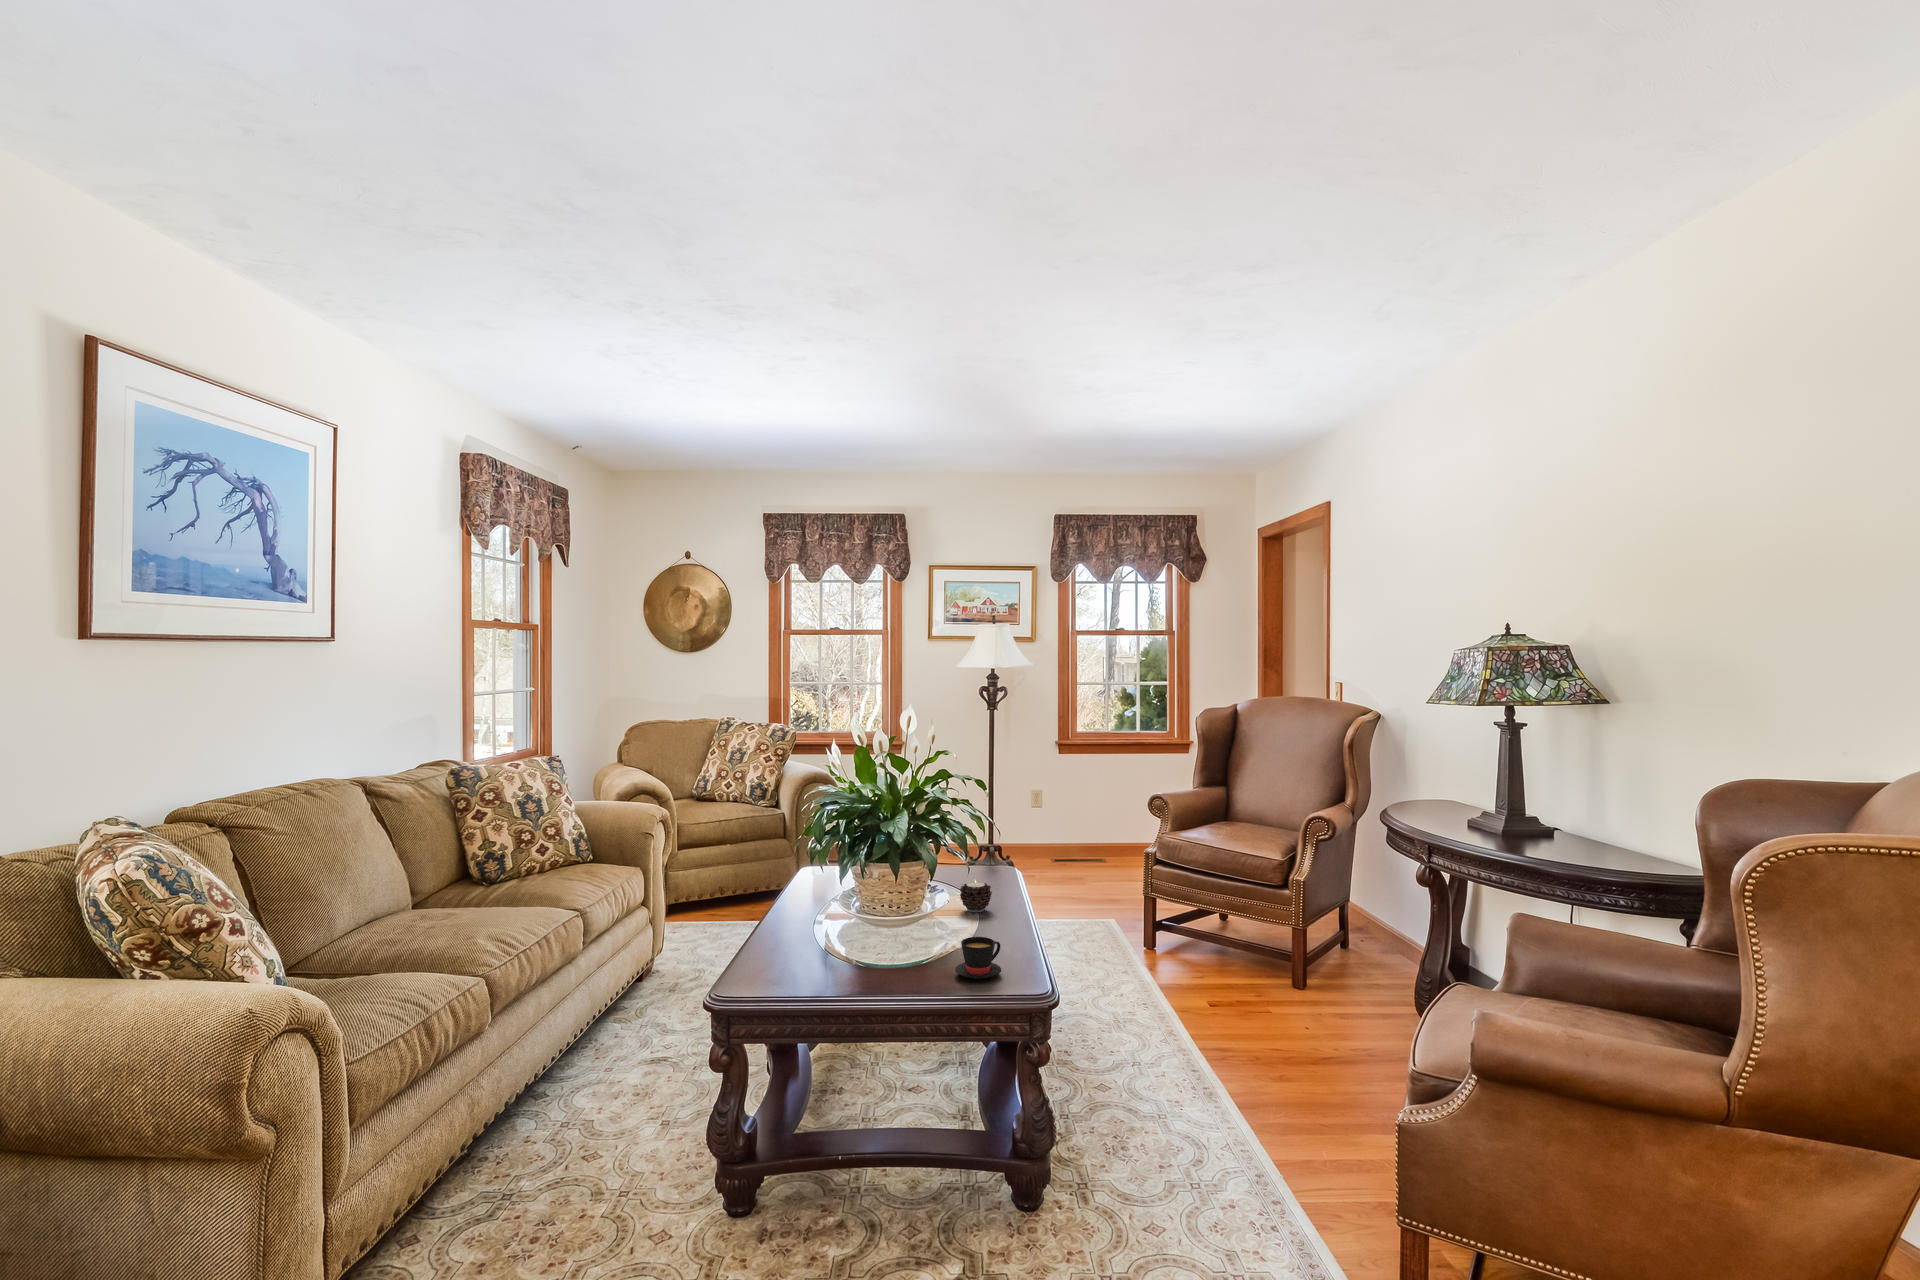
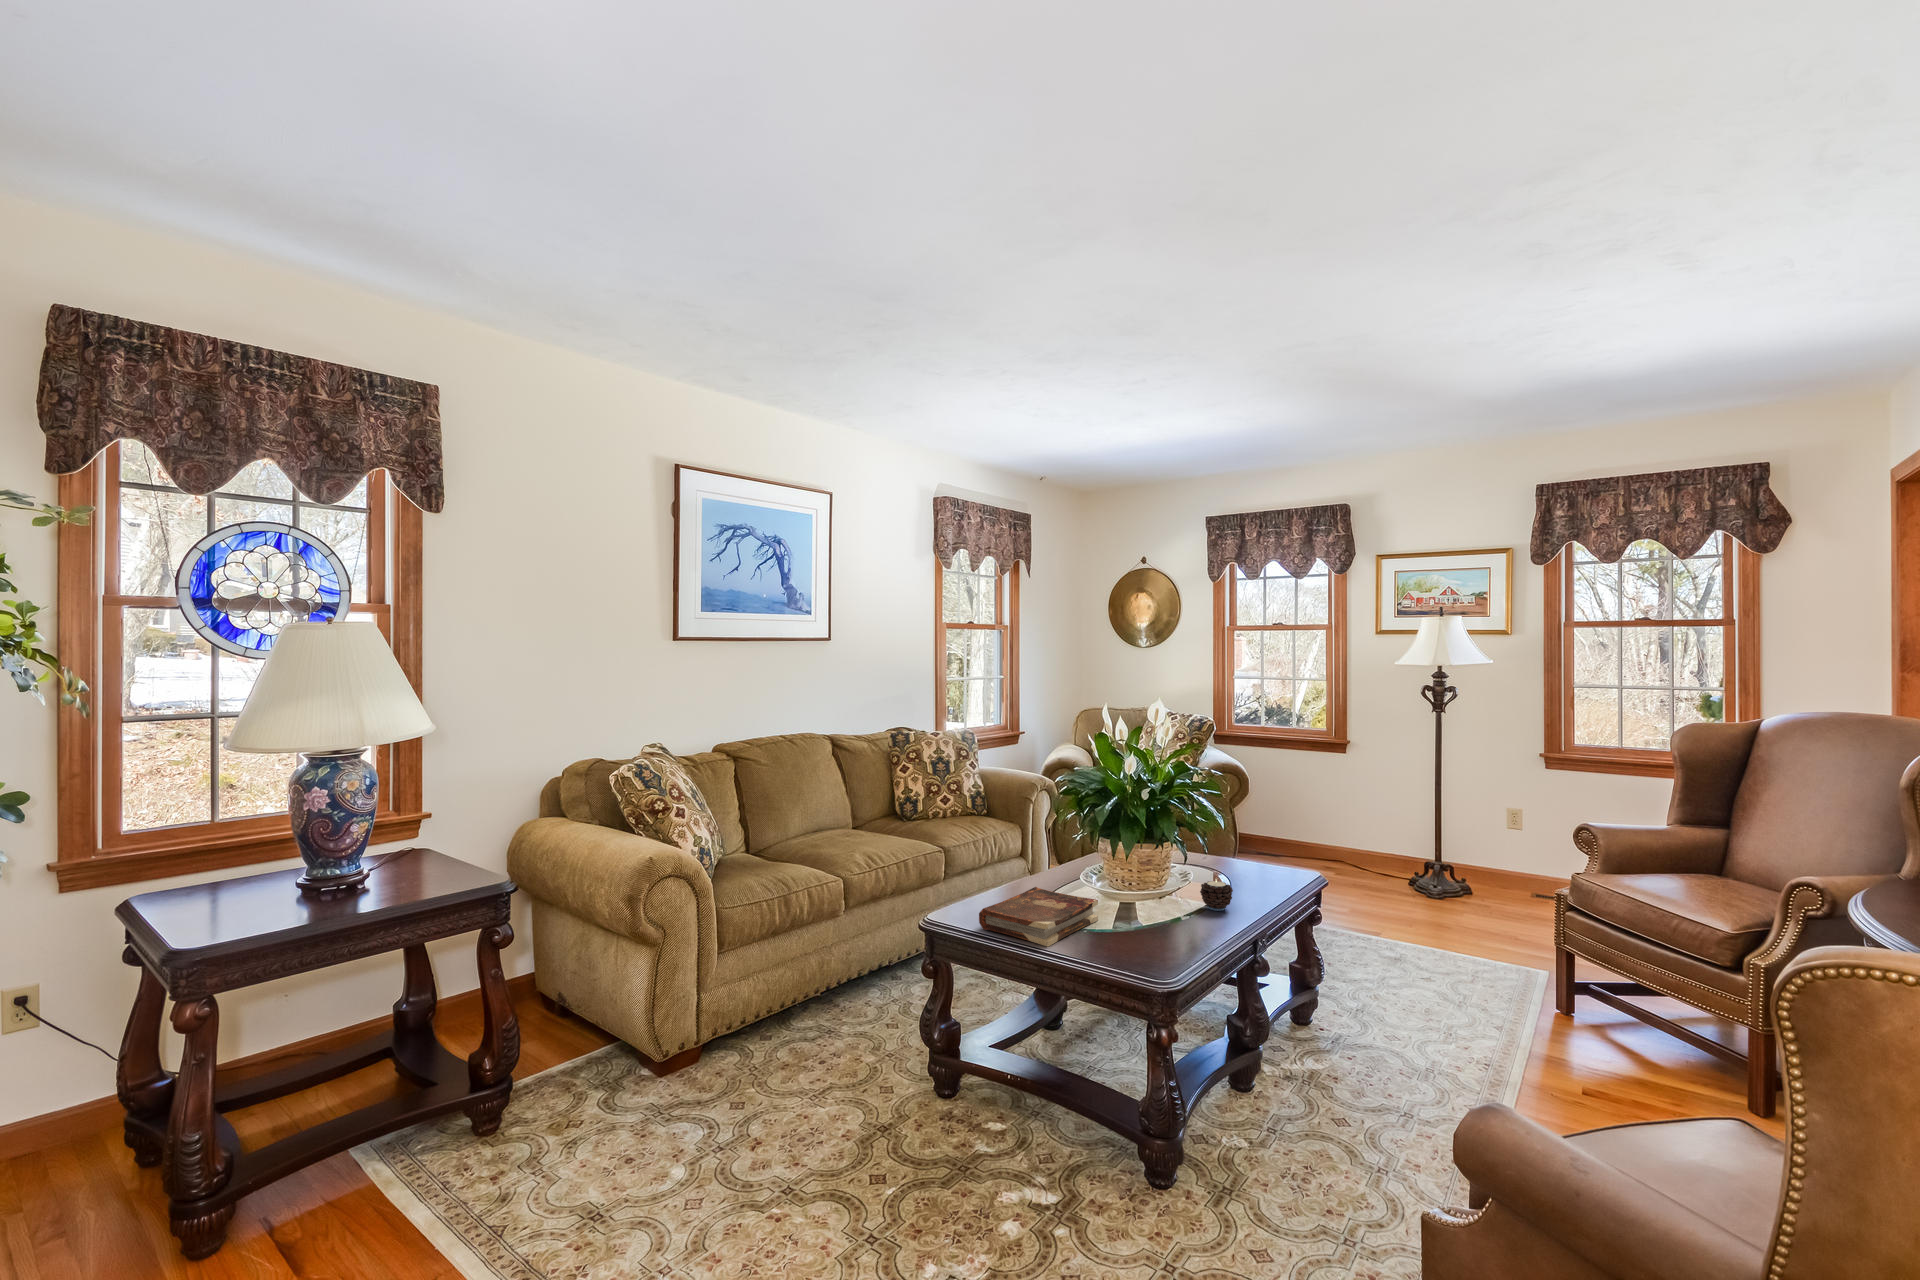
book: none [781,924,890,988] -> present [979,887,1098,947]
teacup: present [955,937,1001,979] -> none [1113,923,1159,961]

